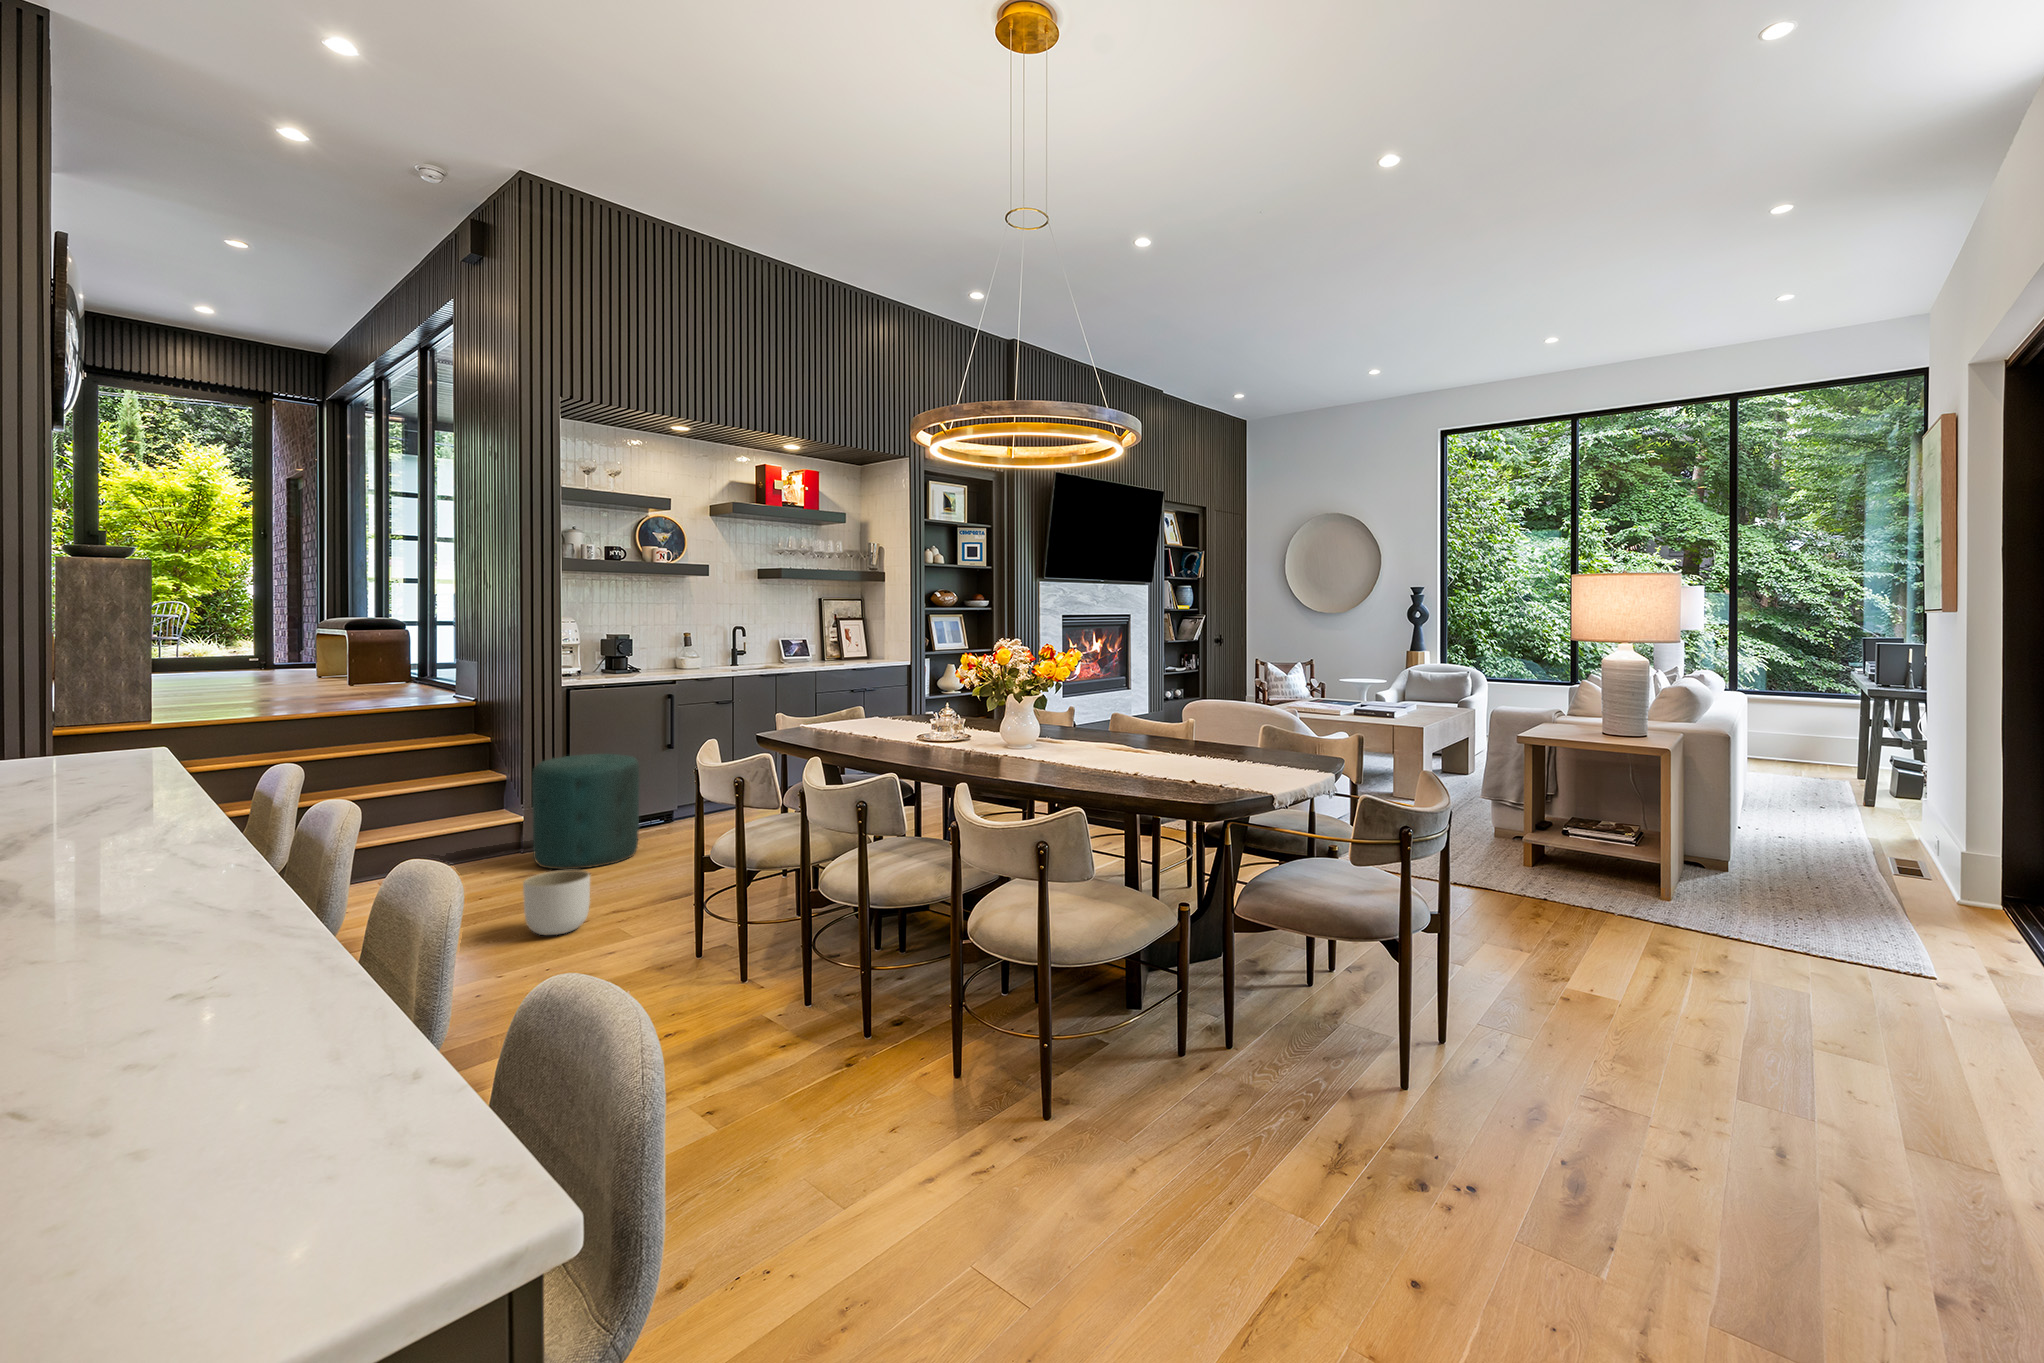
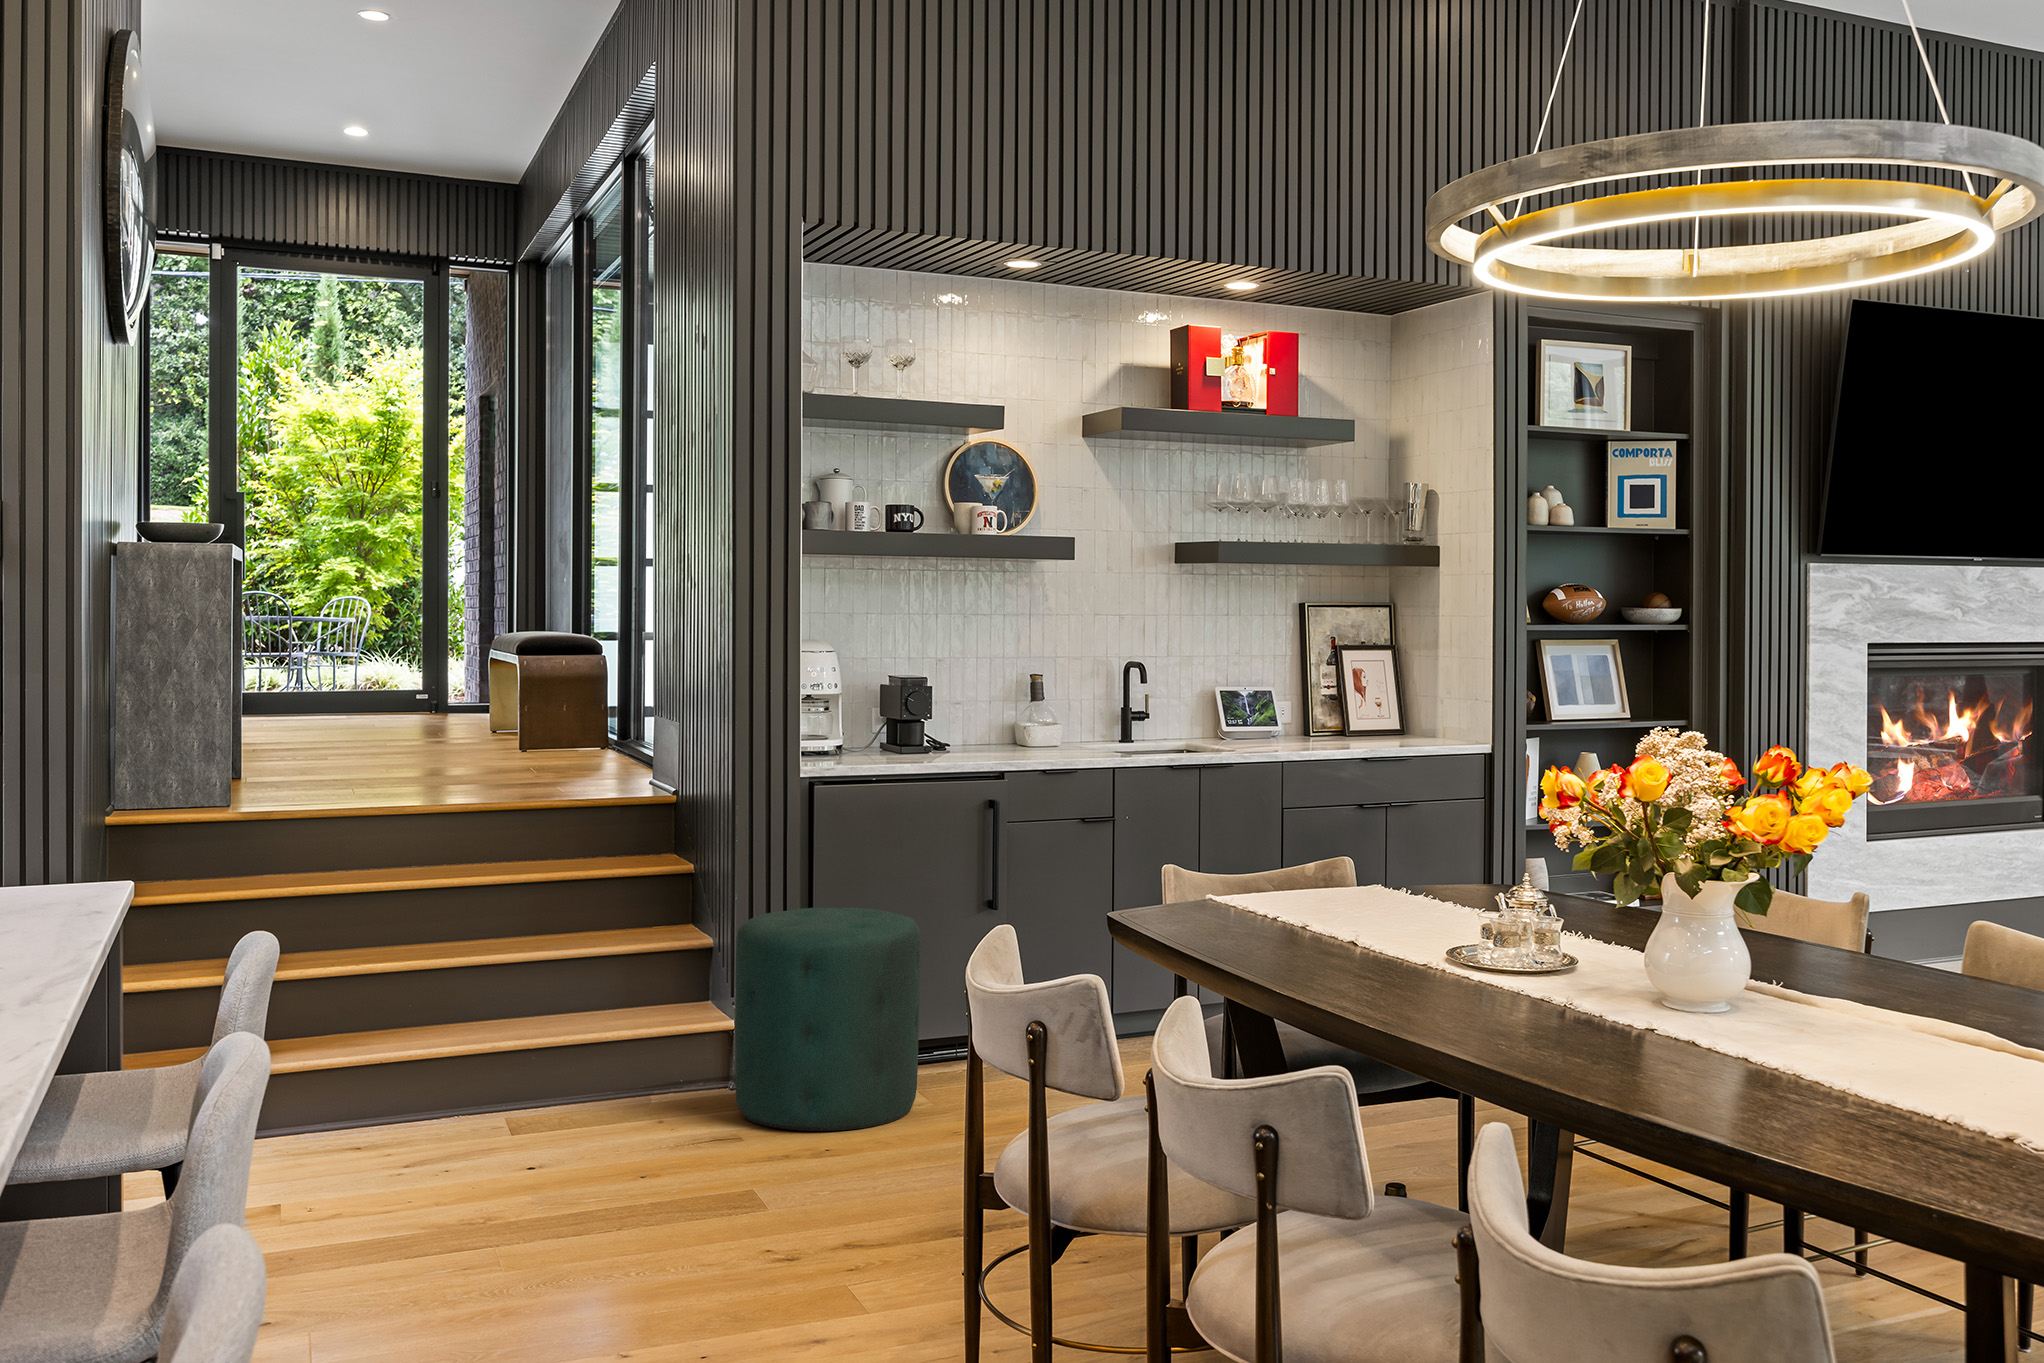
planter: present [523,870,590,935] -> none [676,1136,790,1262]

